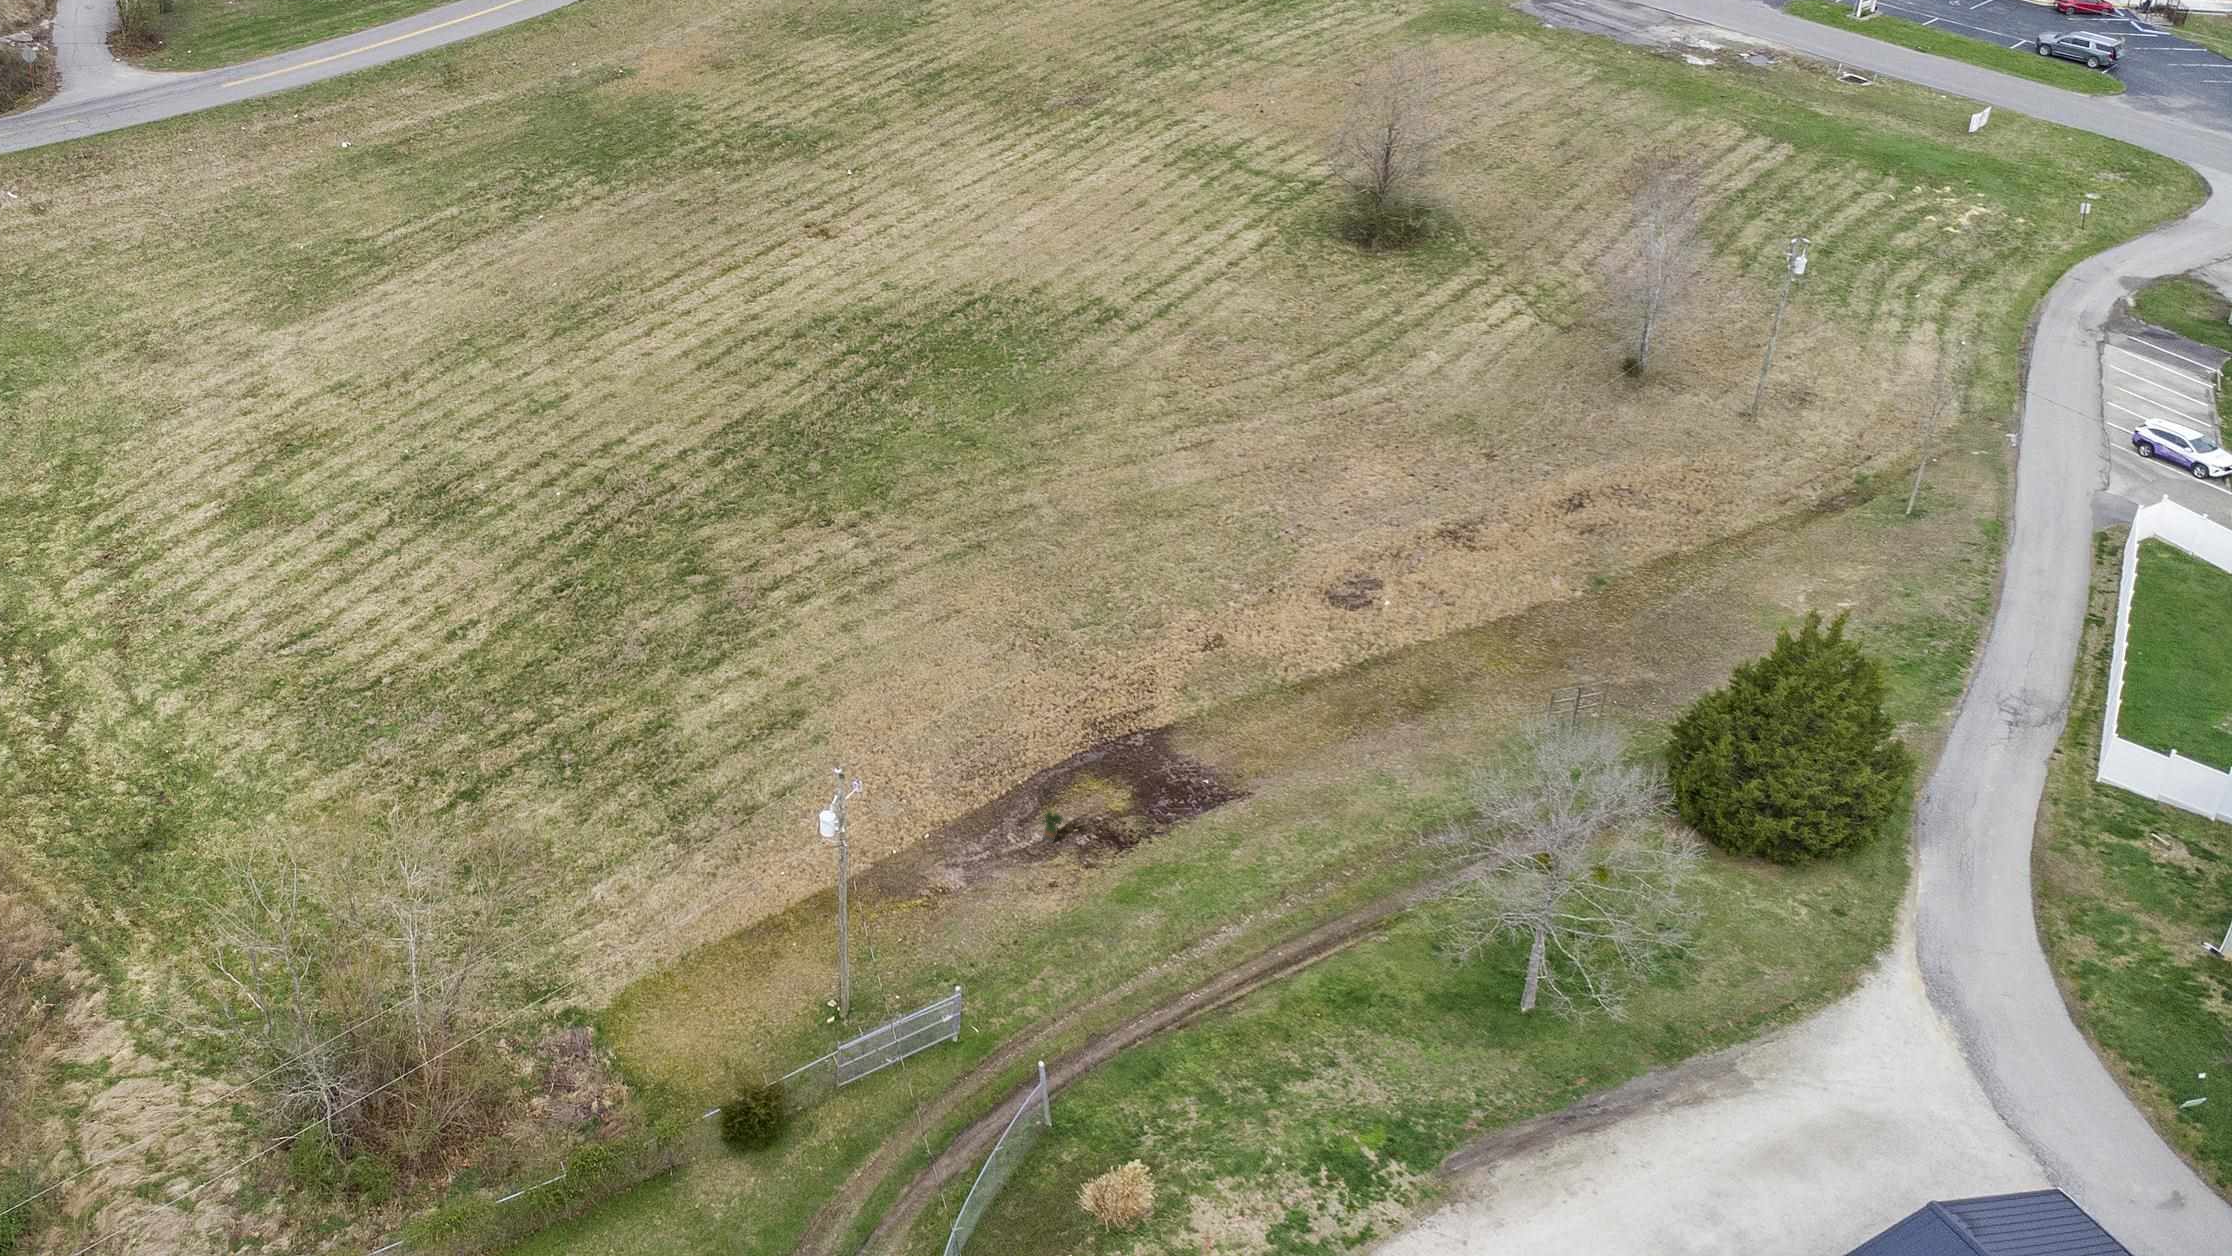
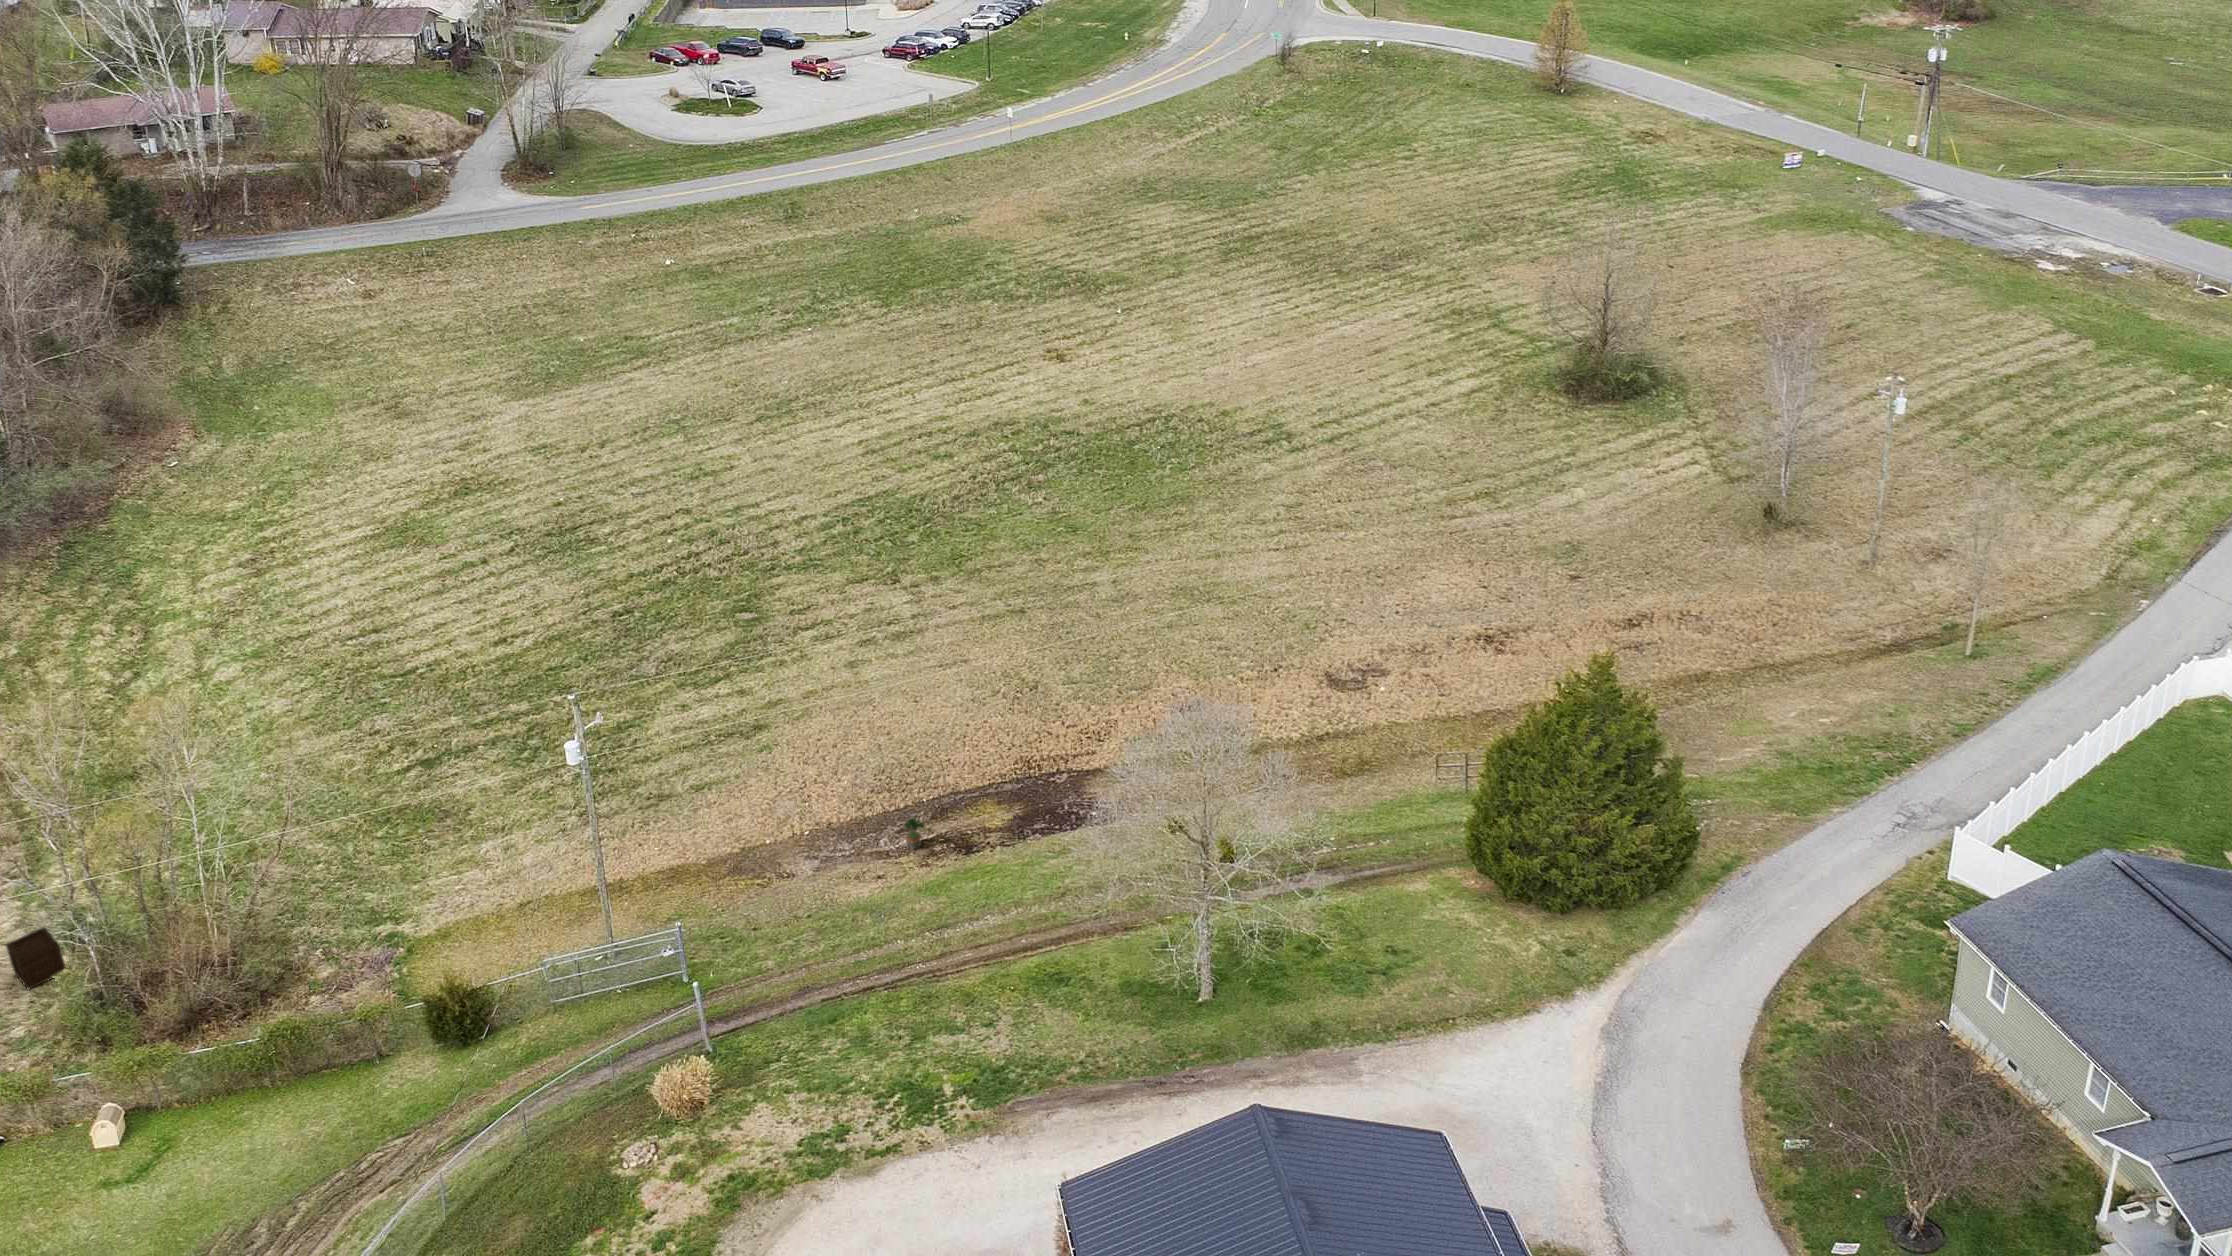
wooden crate: none [159,1076,227,1150] -> present [6,927,66,989]

